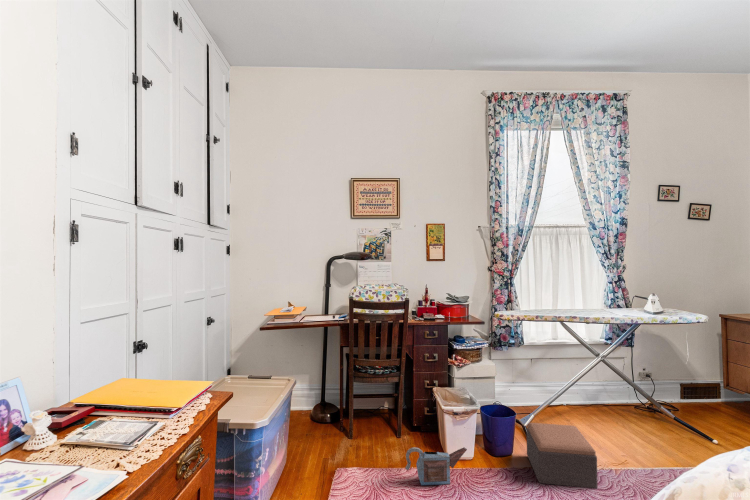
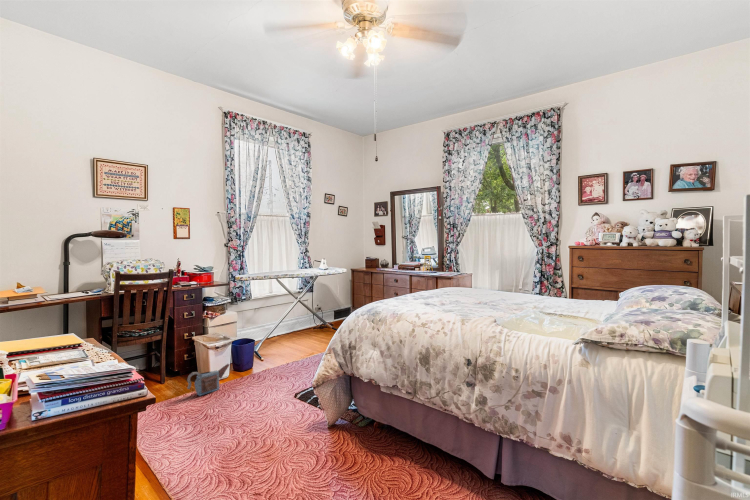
footstool: present [527,423,598,488] -> none [261,338,302,373]

